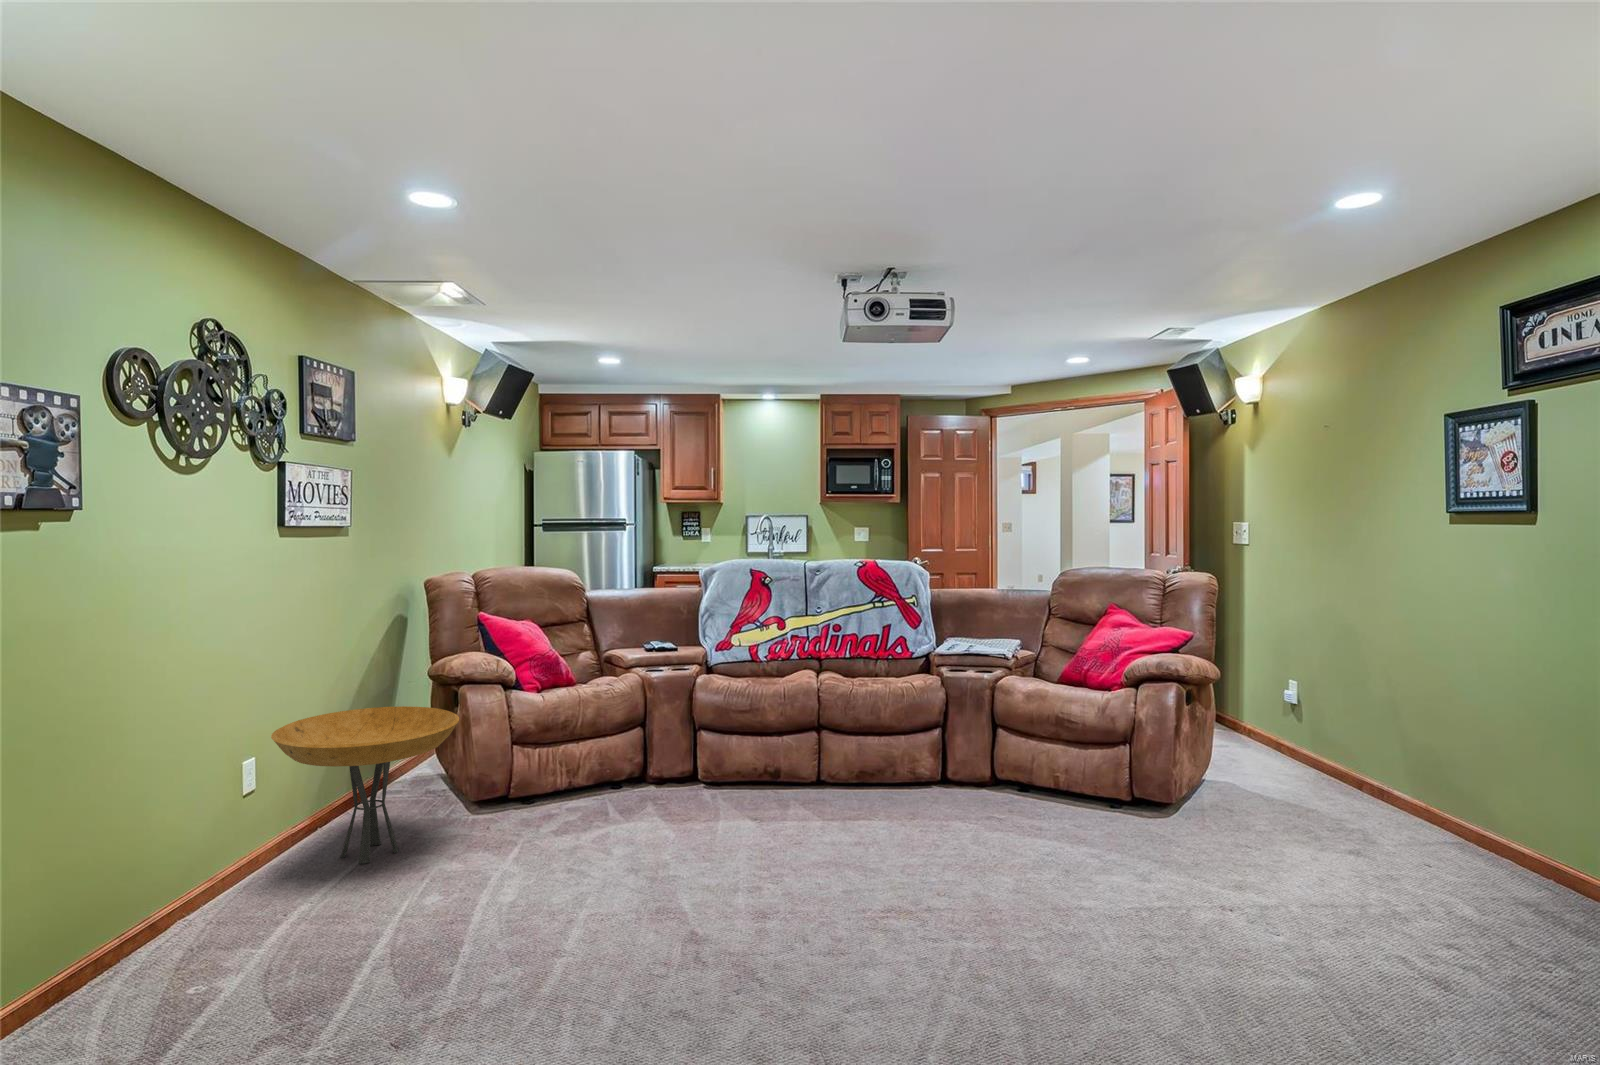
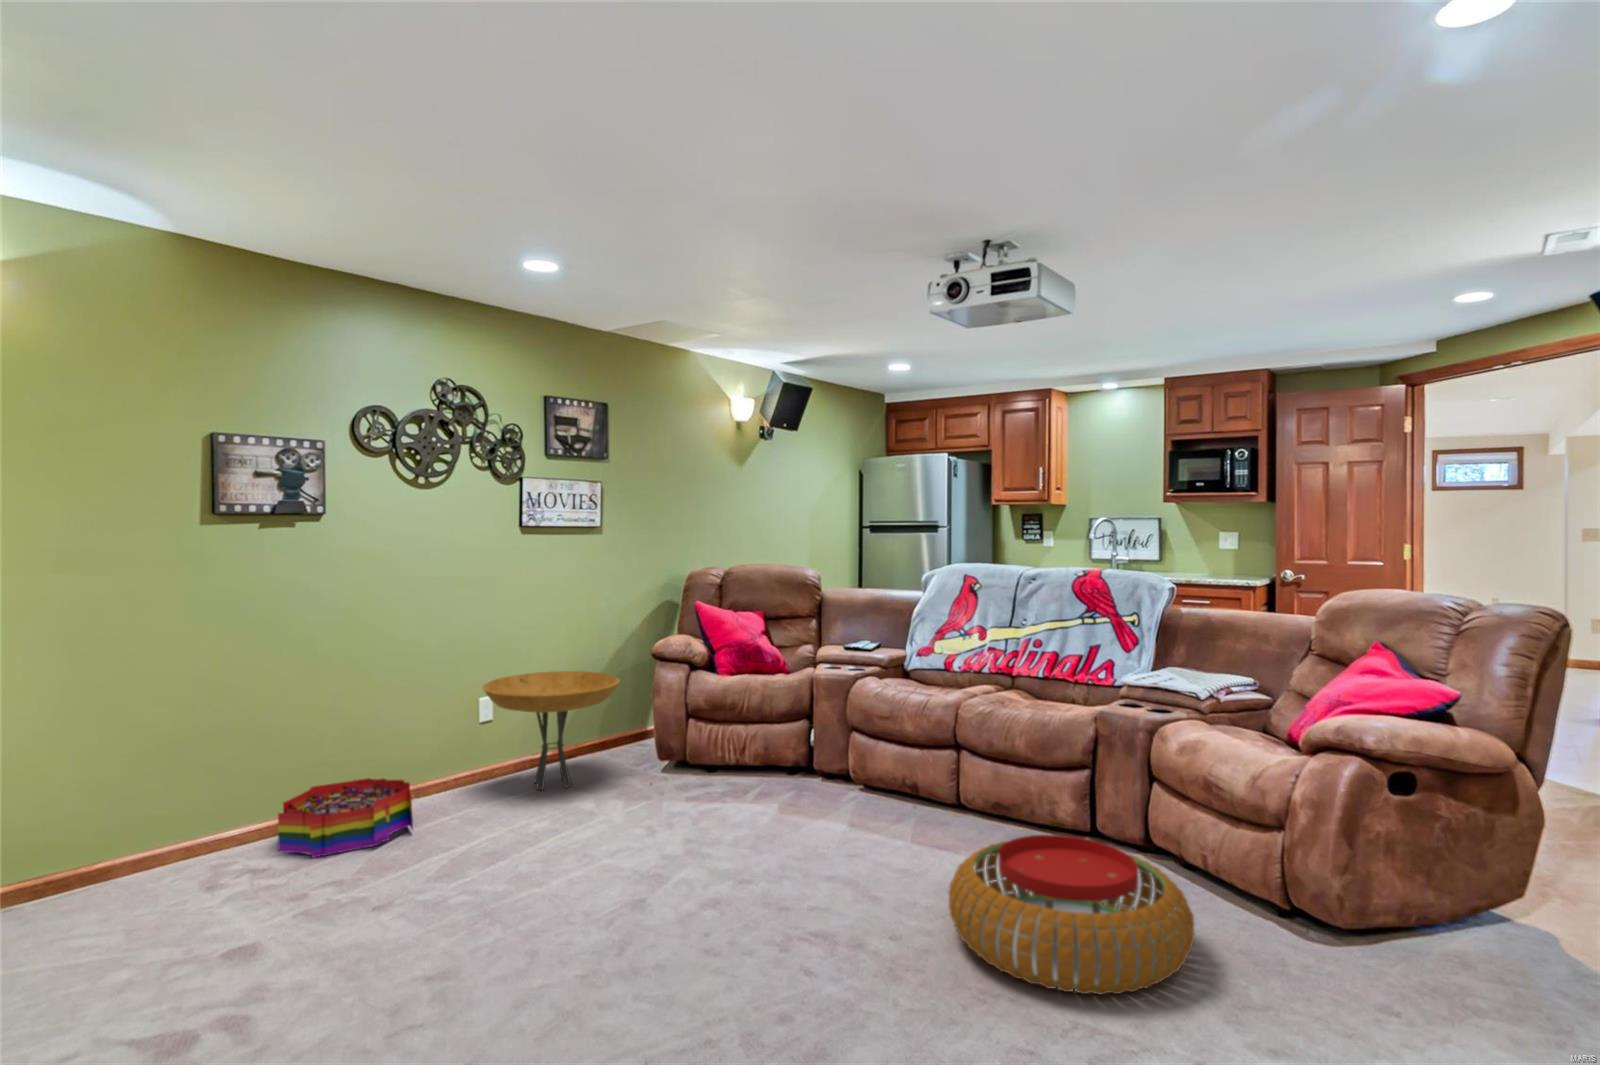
pouf: none [947,774,1135,885] -> present [949,835,1194,995]
storage bin: none [66,887,286,1038] -> present [278,778,413,858]

